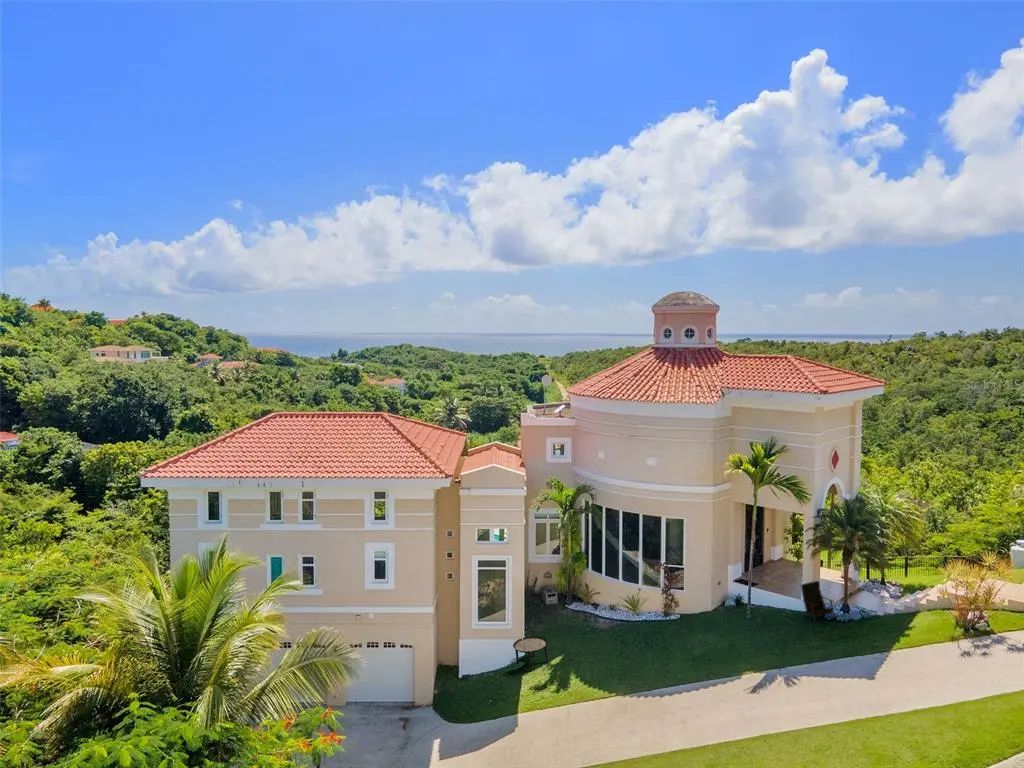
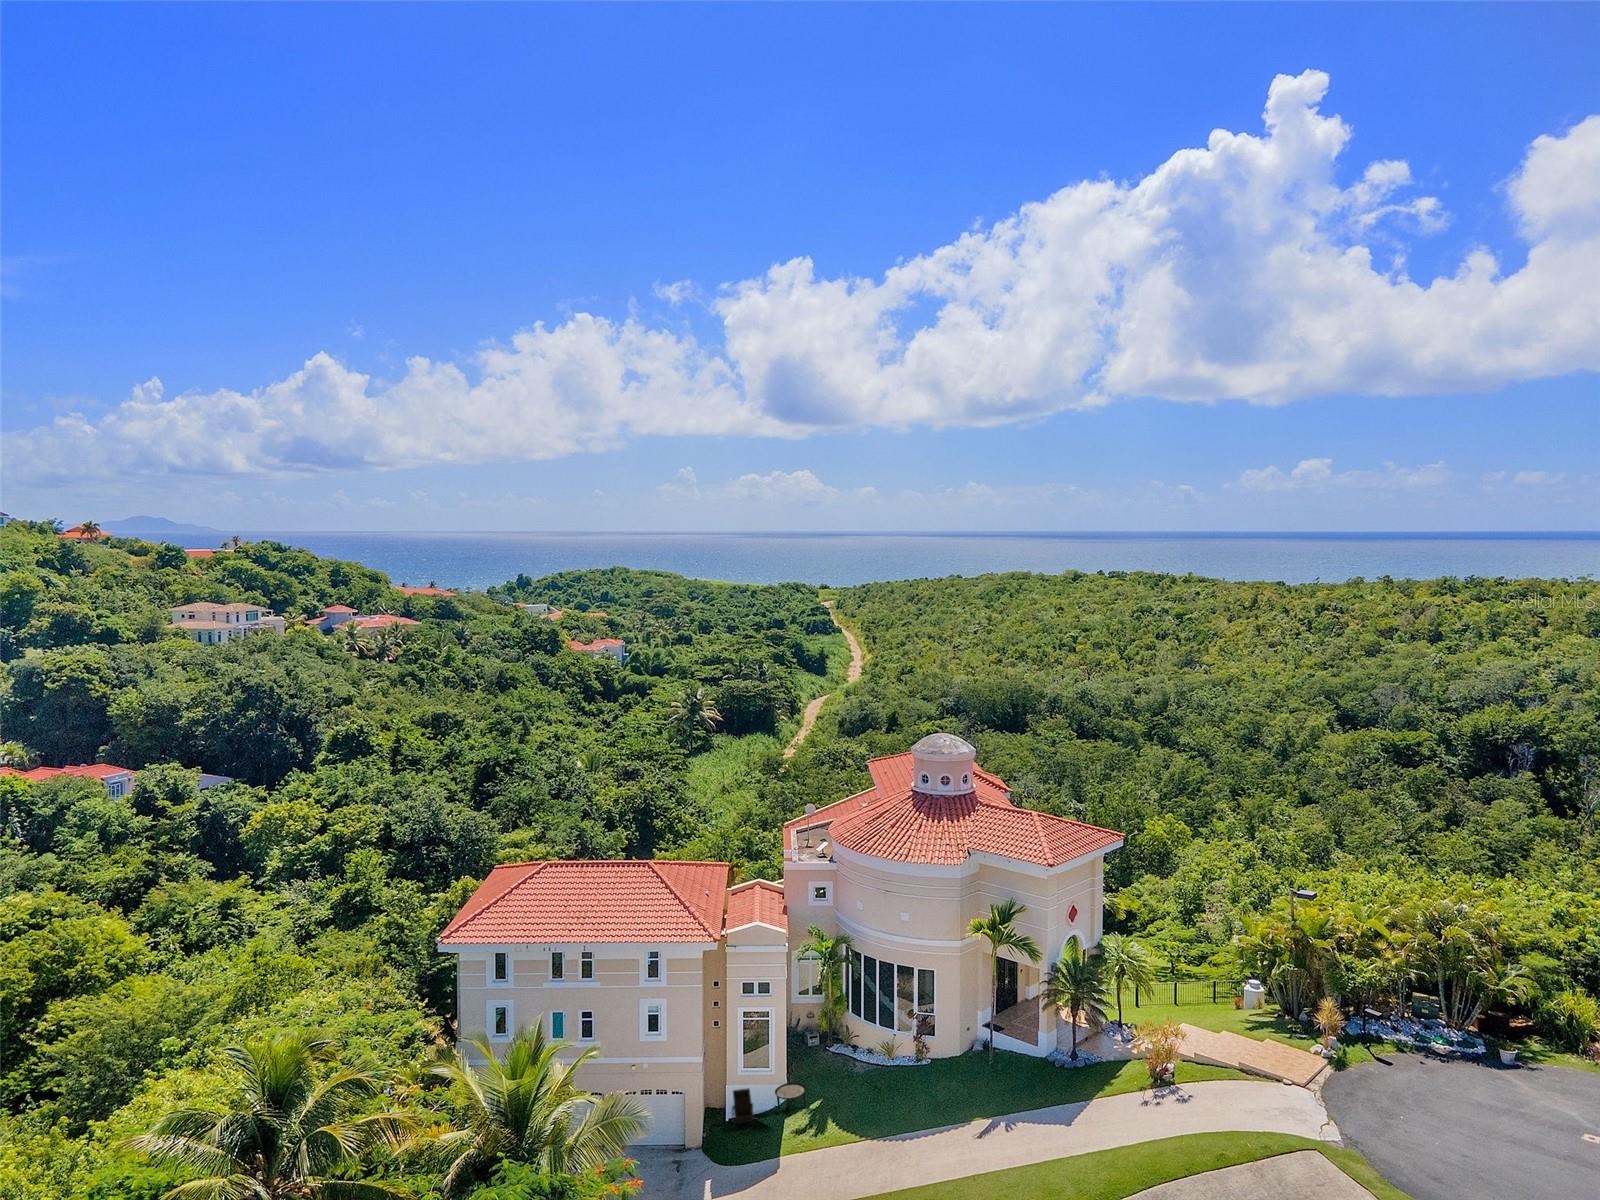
lounge chair: present [801,581,835,622] -> present [731,1088,754,1124]

